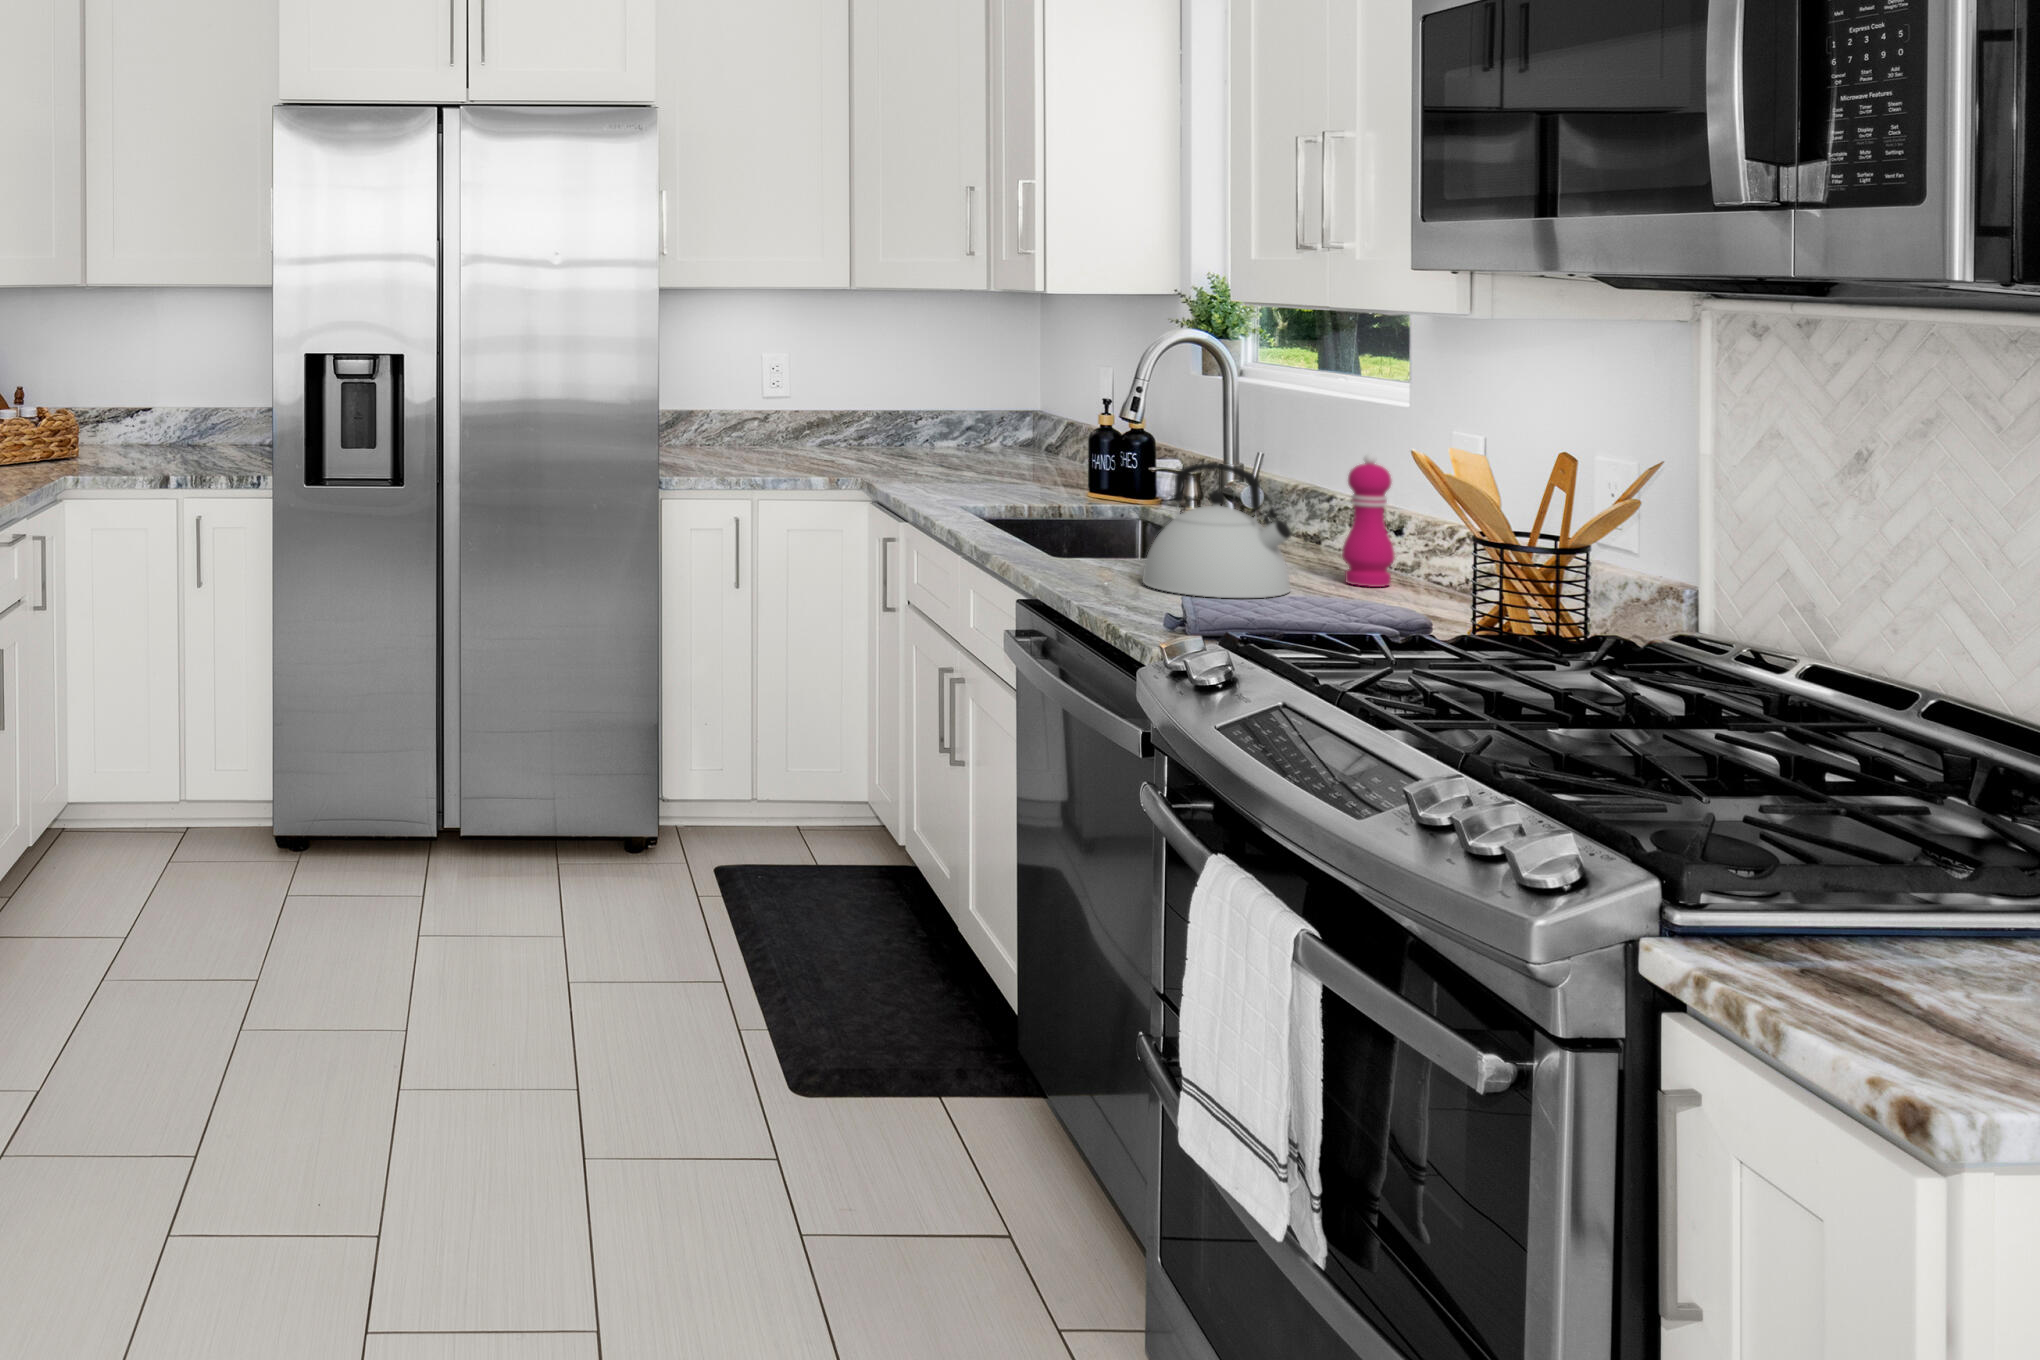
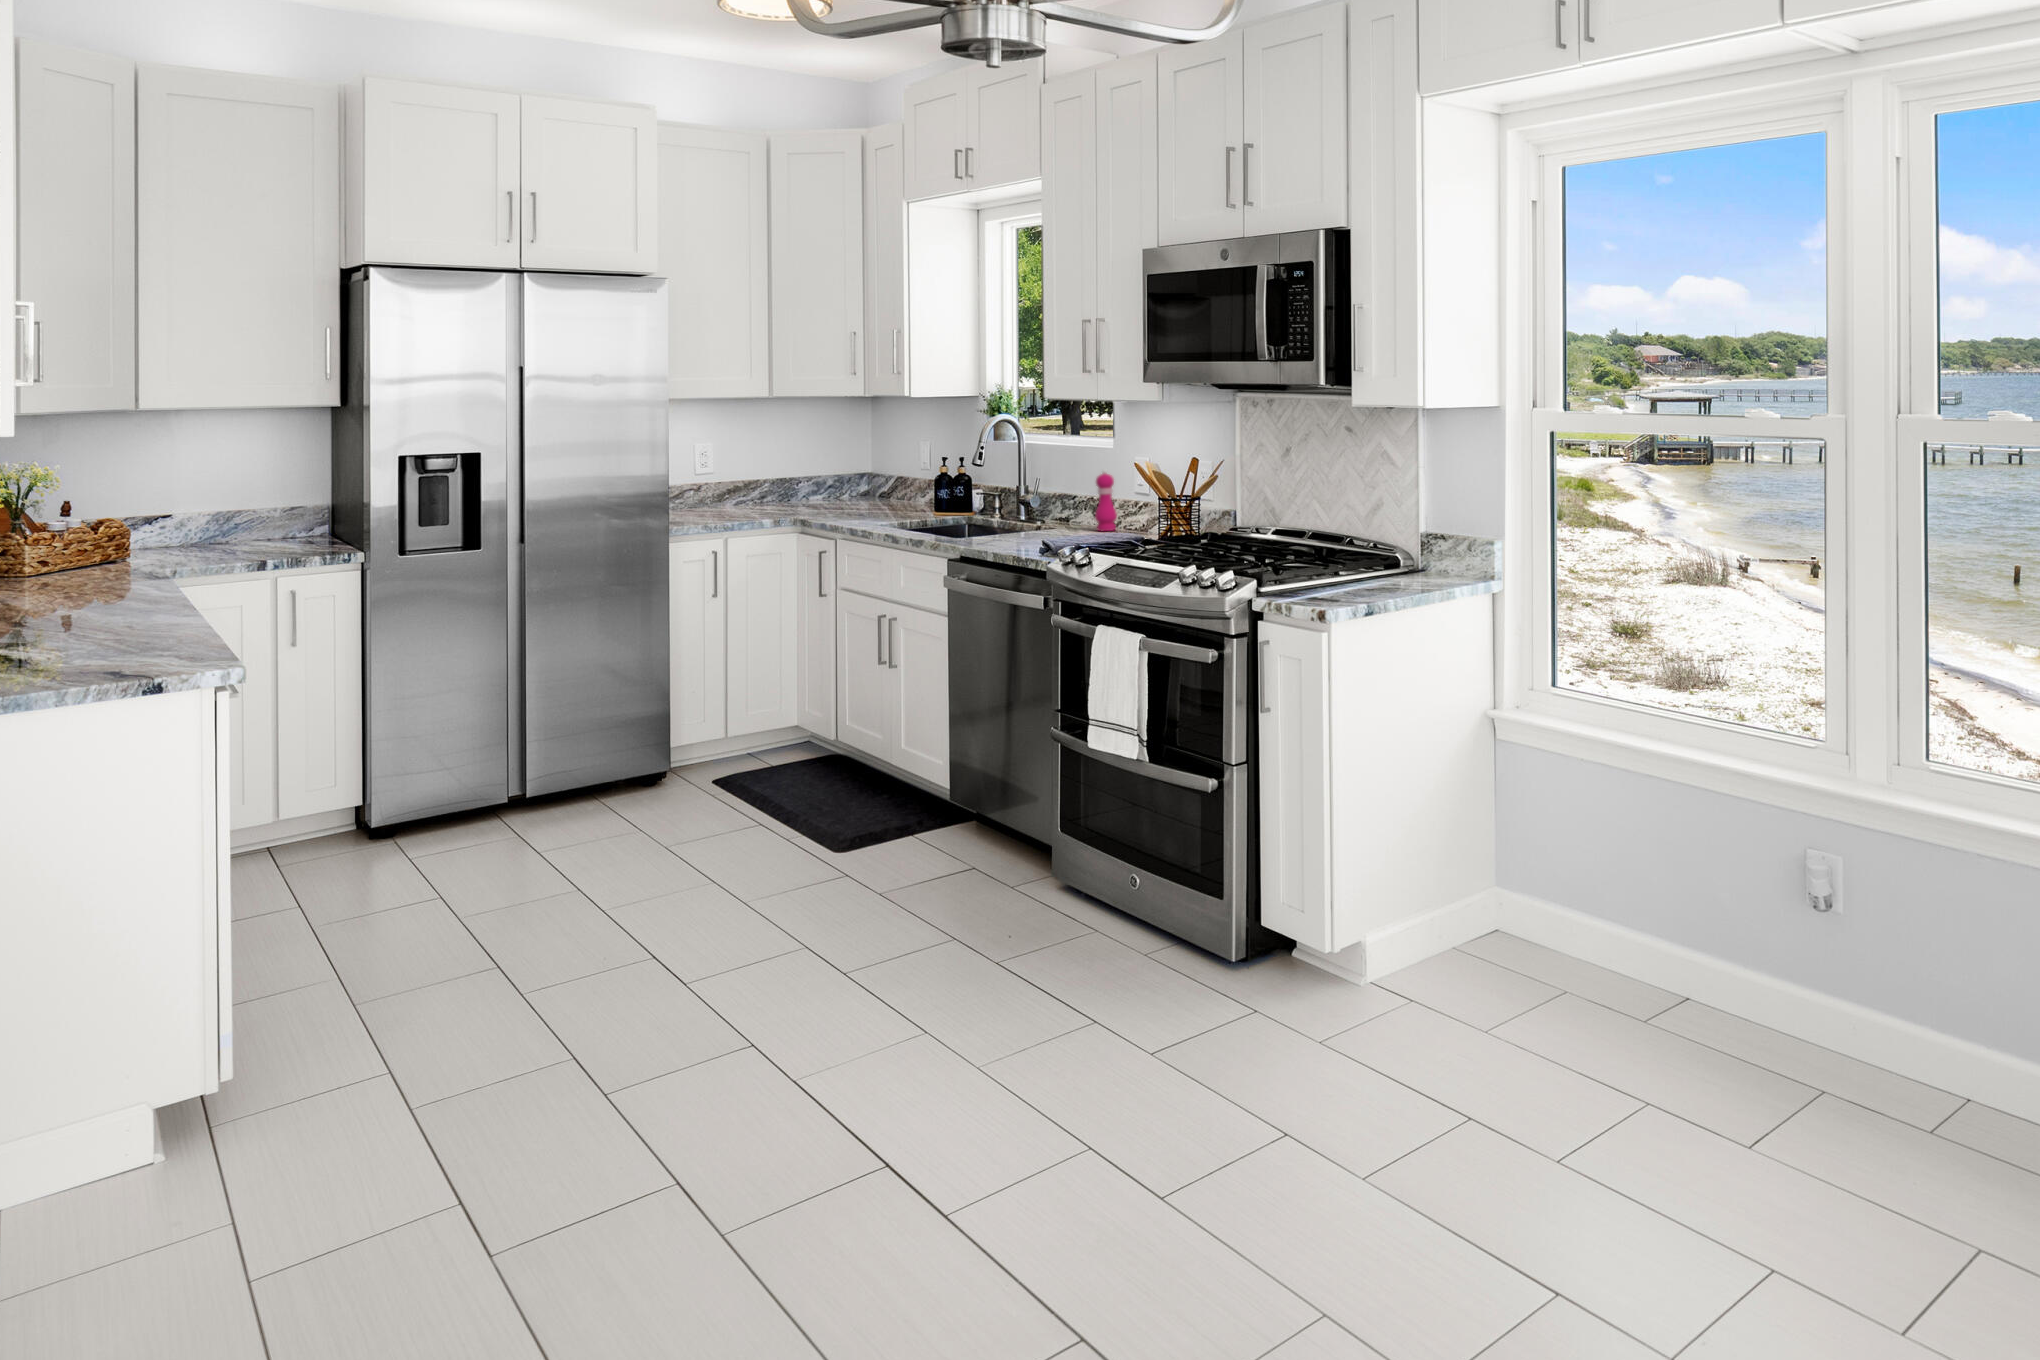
kettle: present [1142,463,1291,598] -> none [1012,478,1080,541]

